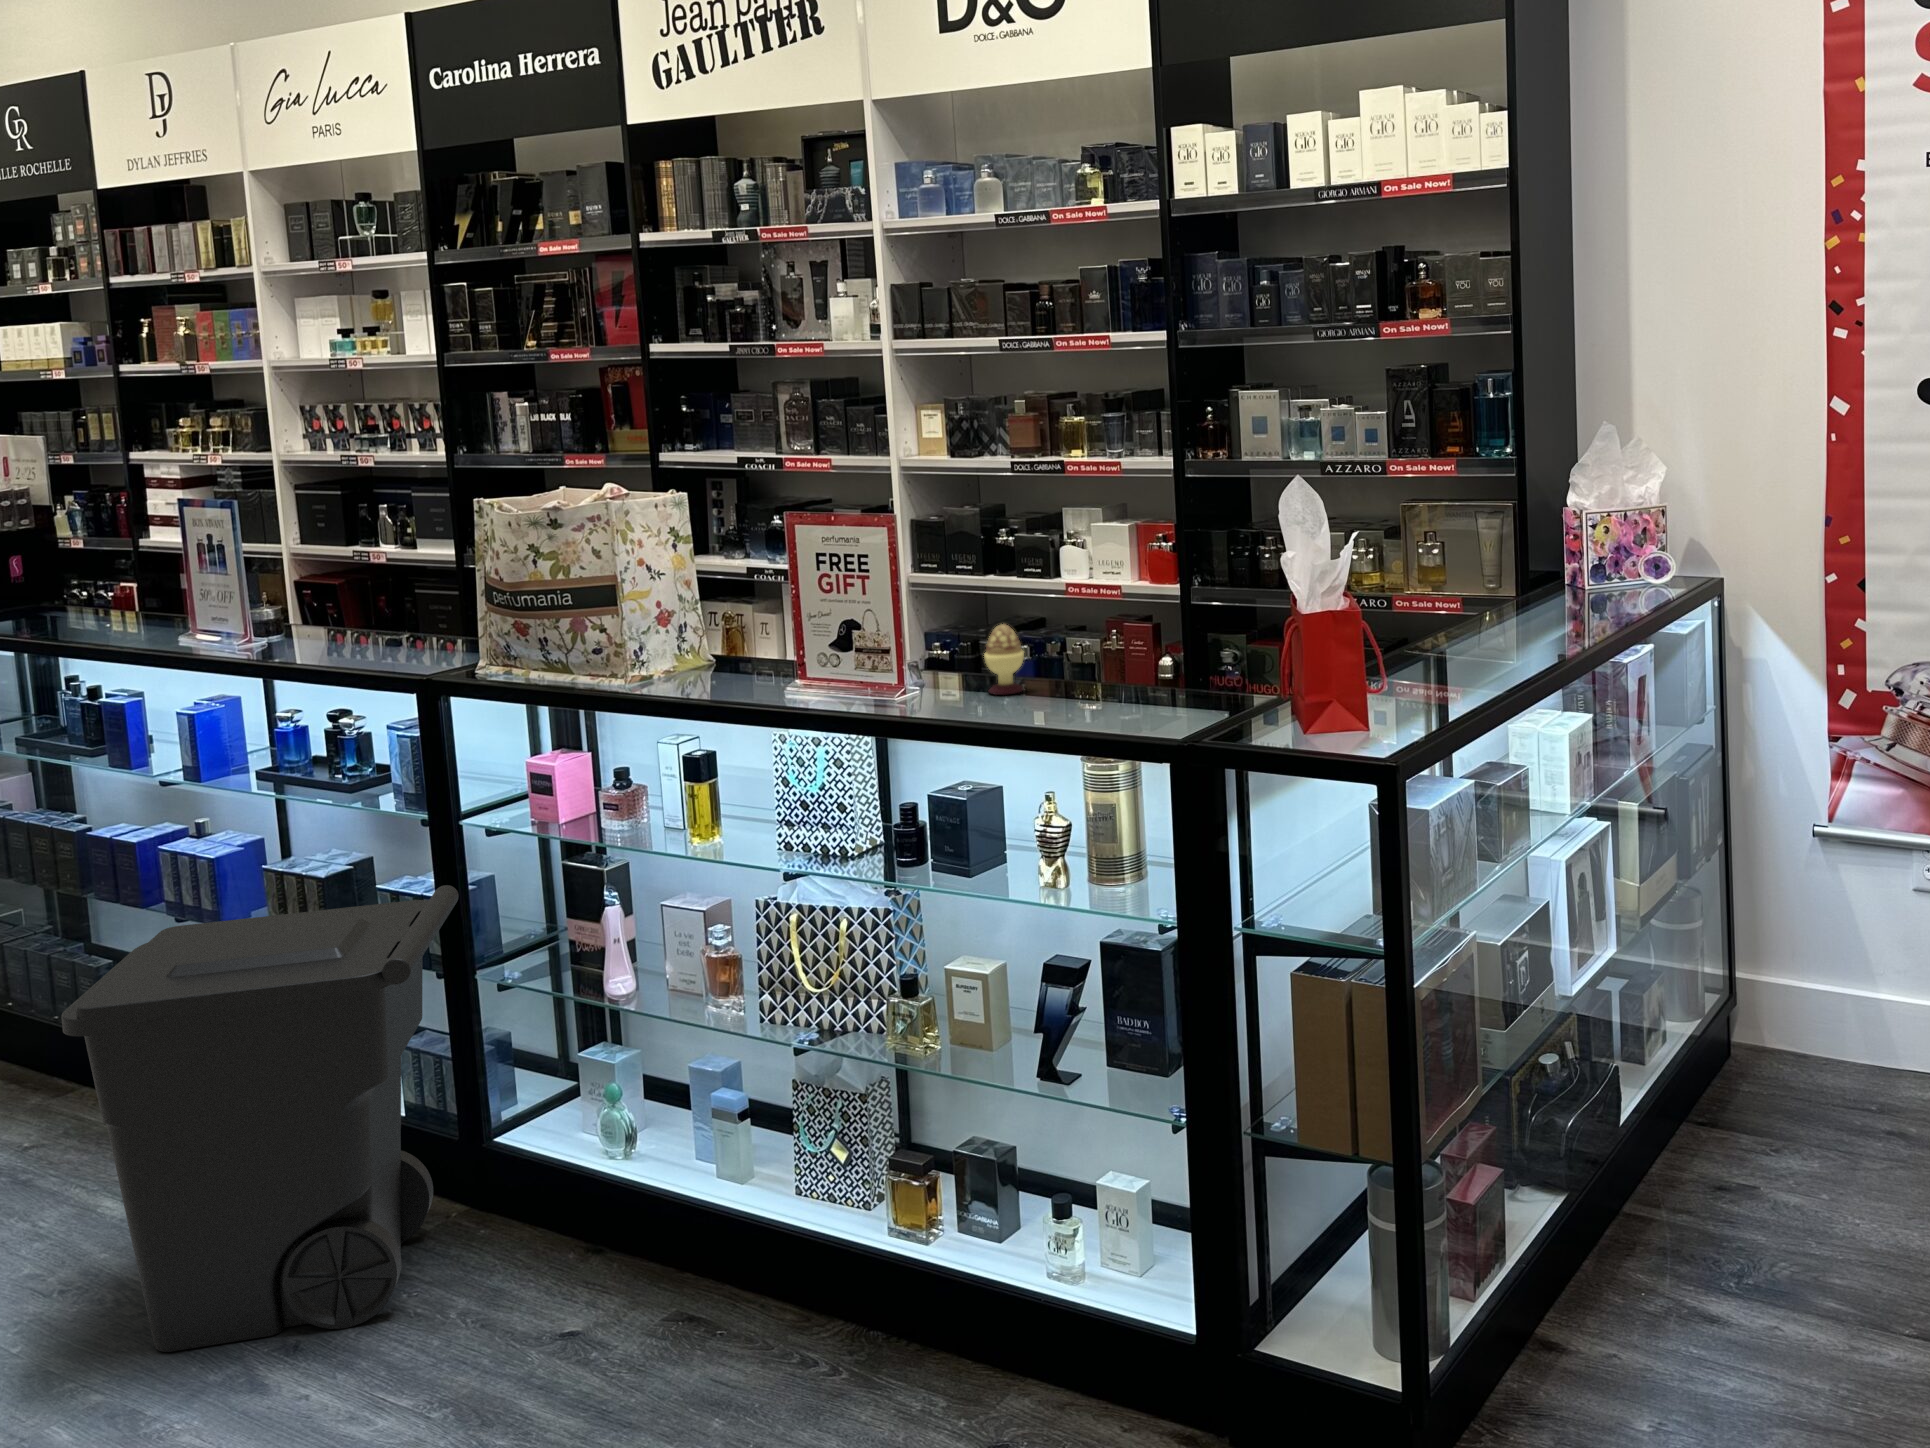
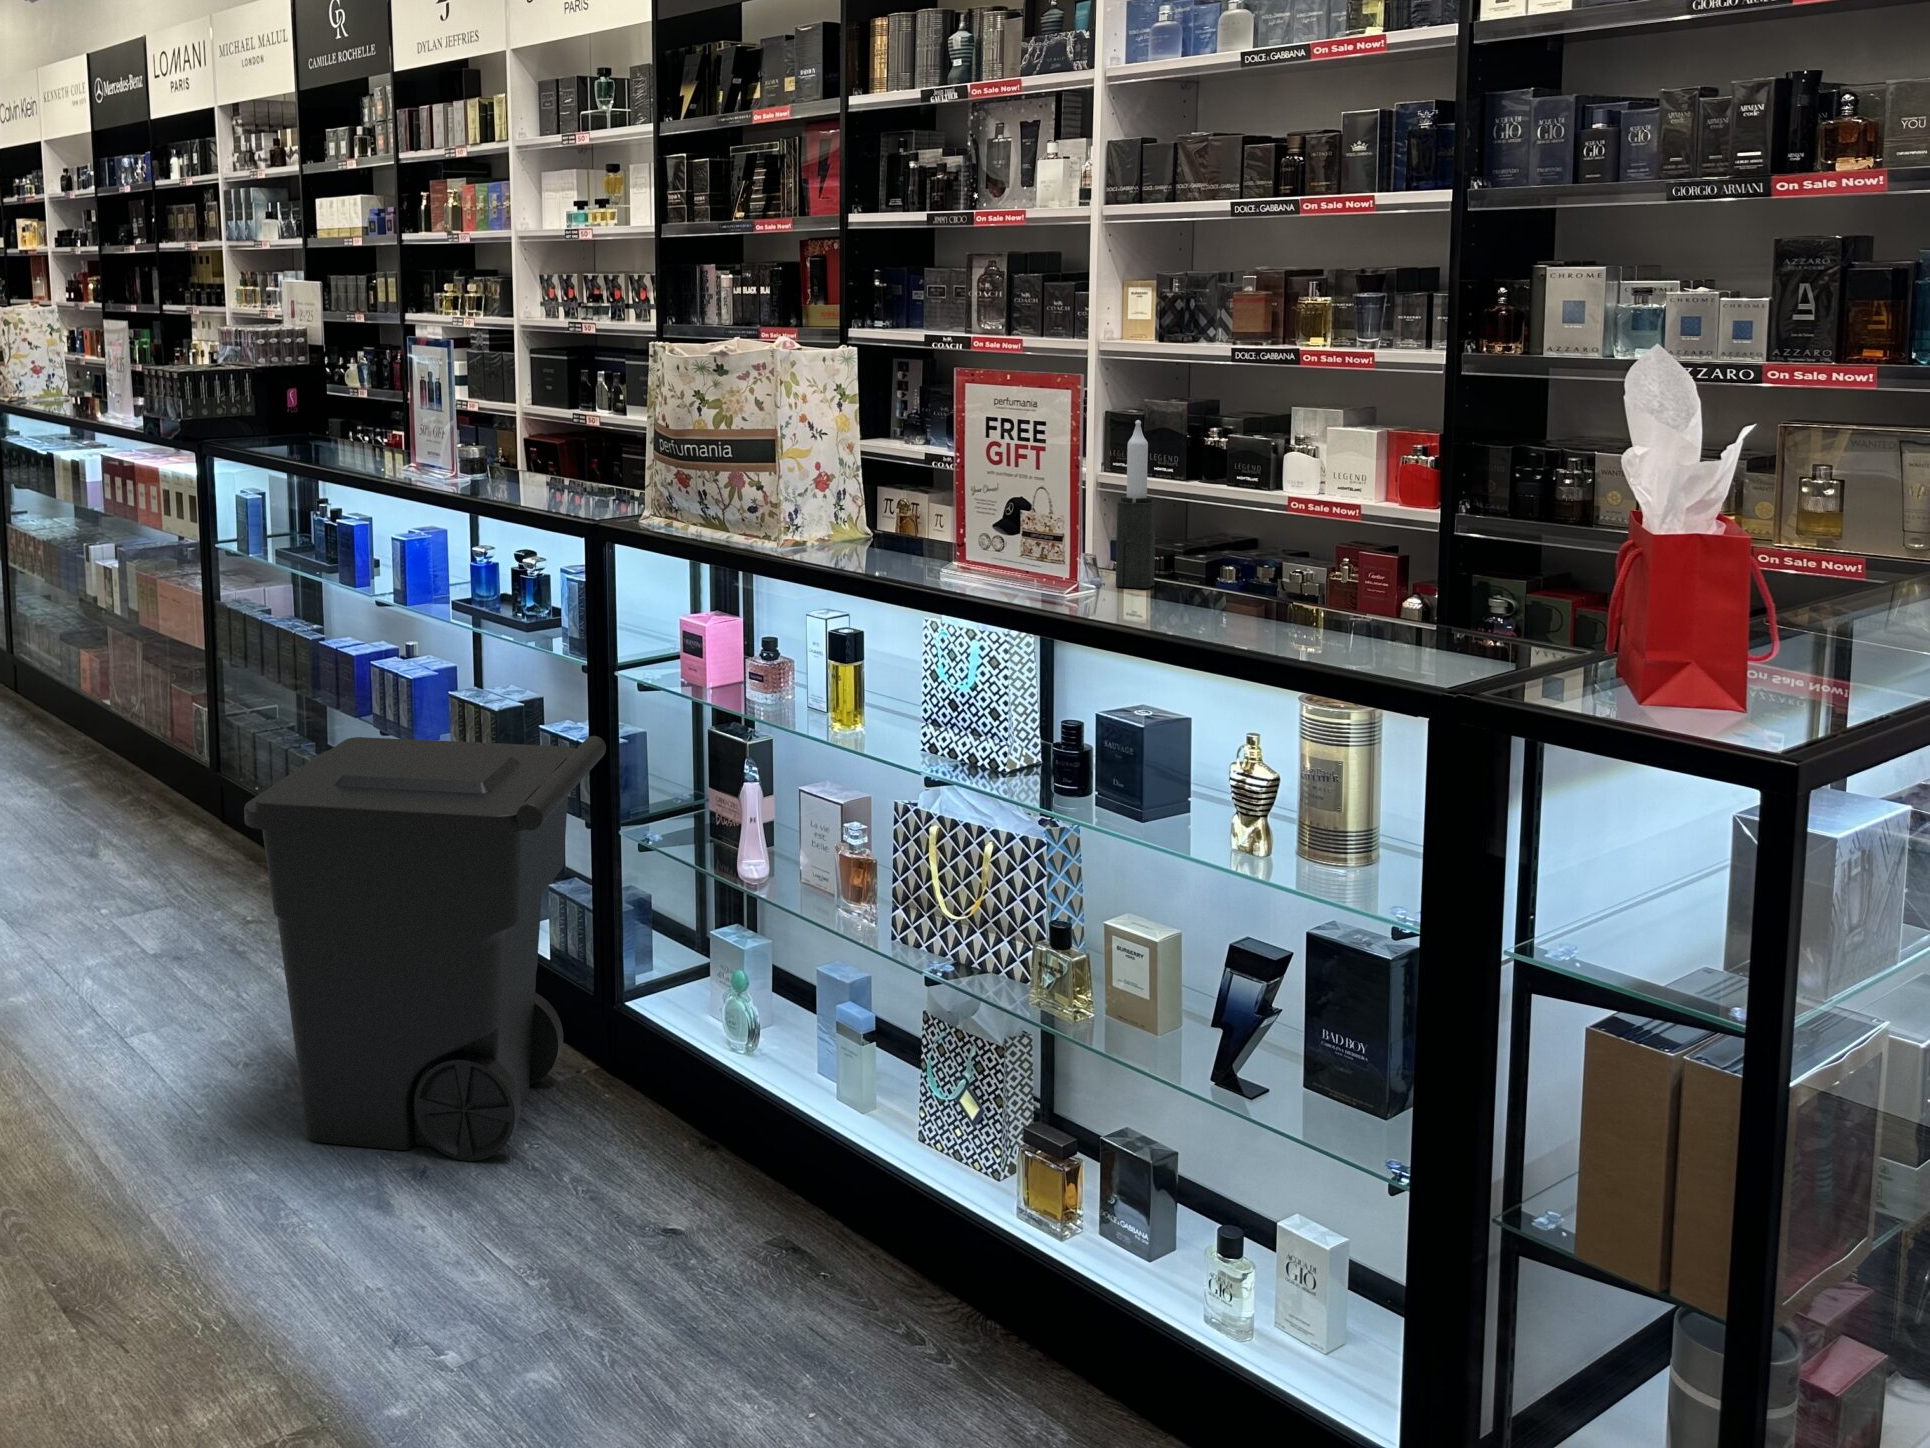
candle: none [927,549,962,687] -> present [1116,420,1156,588]
decorative egg: present [984,624,1024,695] -> none [1185,518,1236,604]

